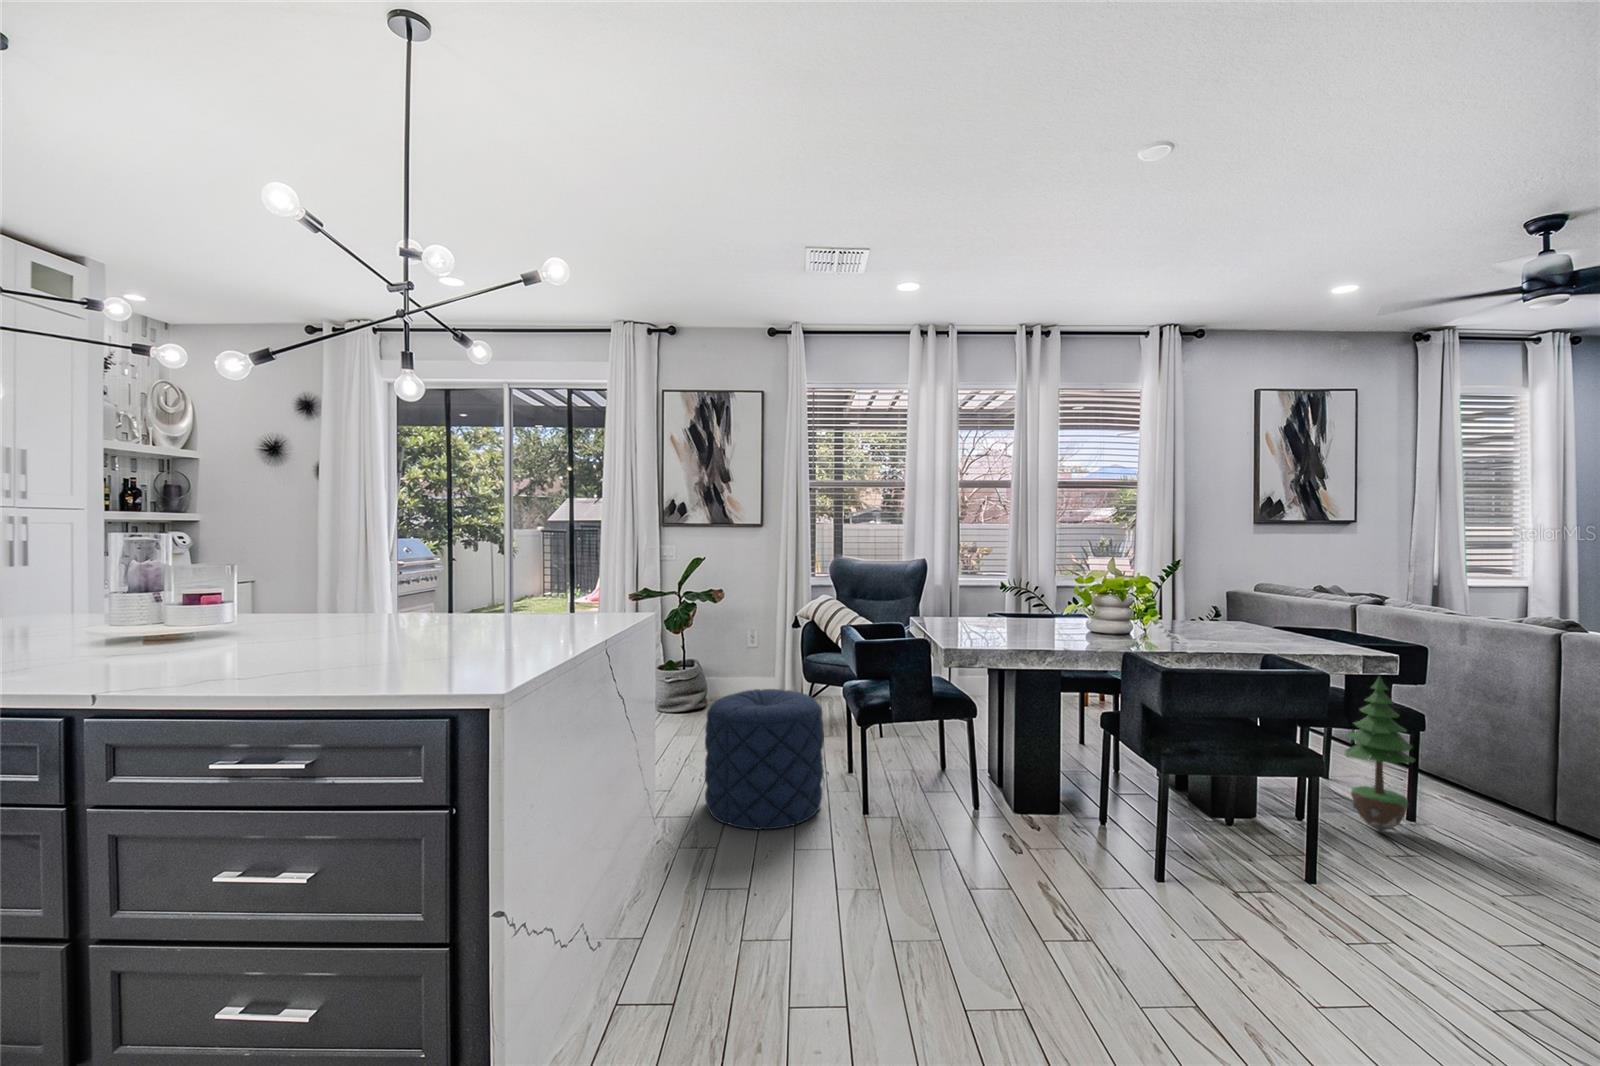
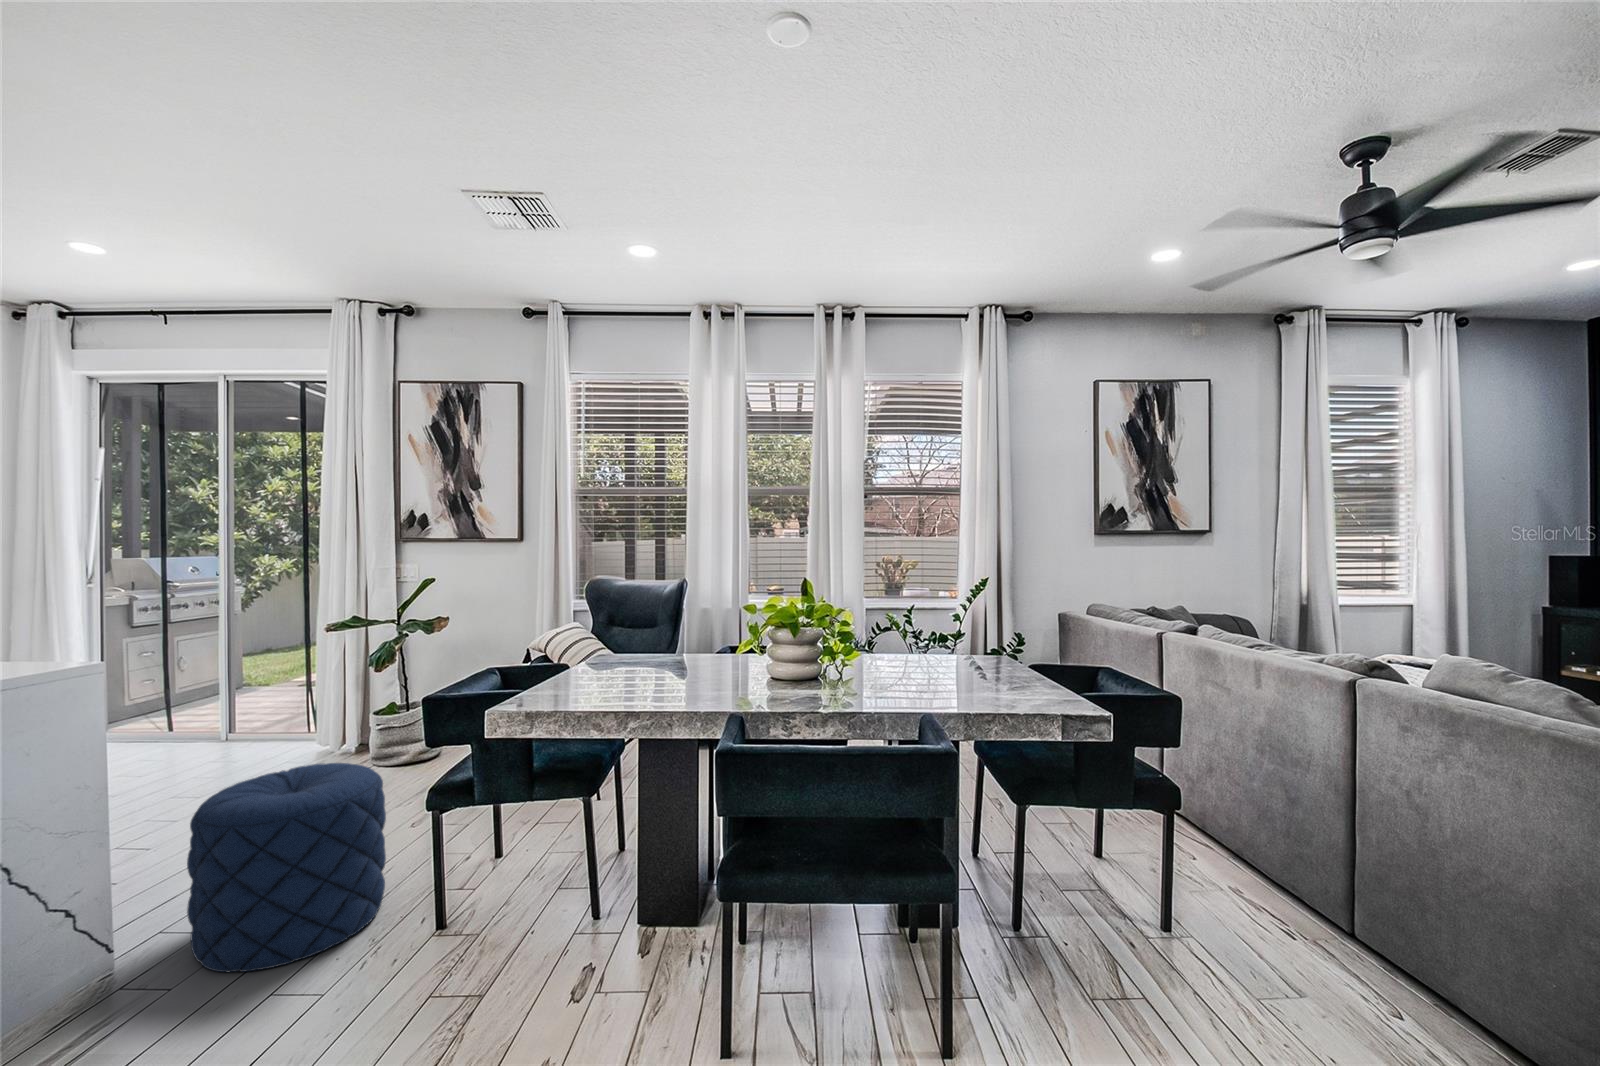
potted tree: present [1345,676,1415,831] -> none [1037,755,1121,971]

